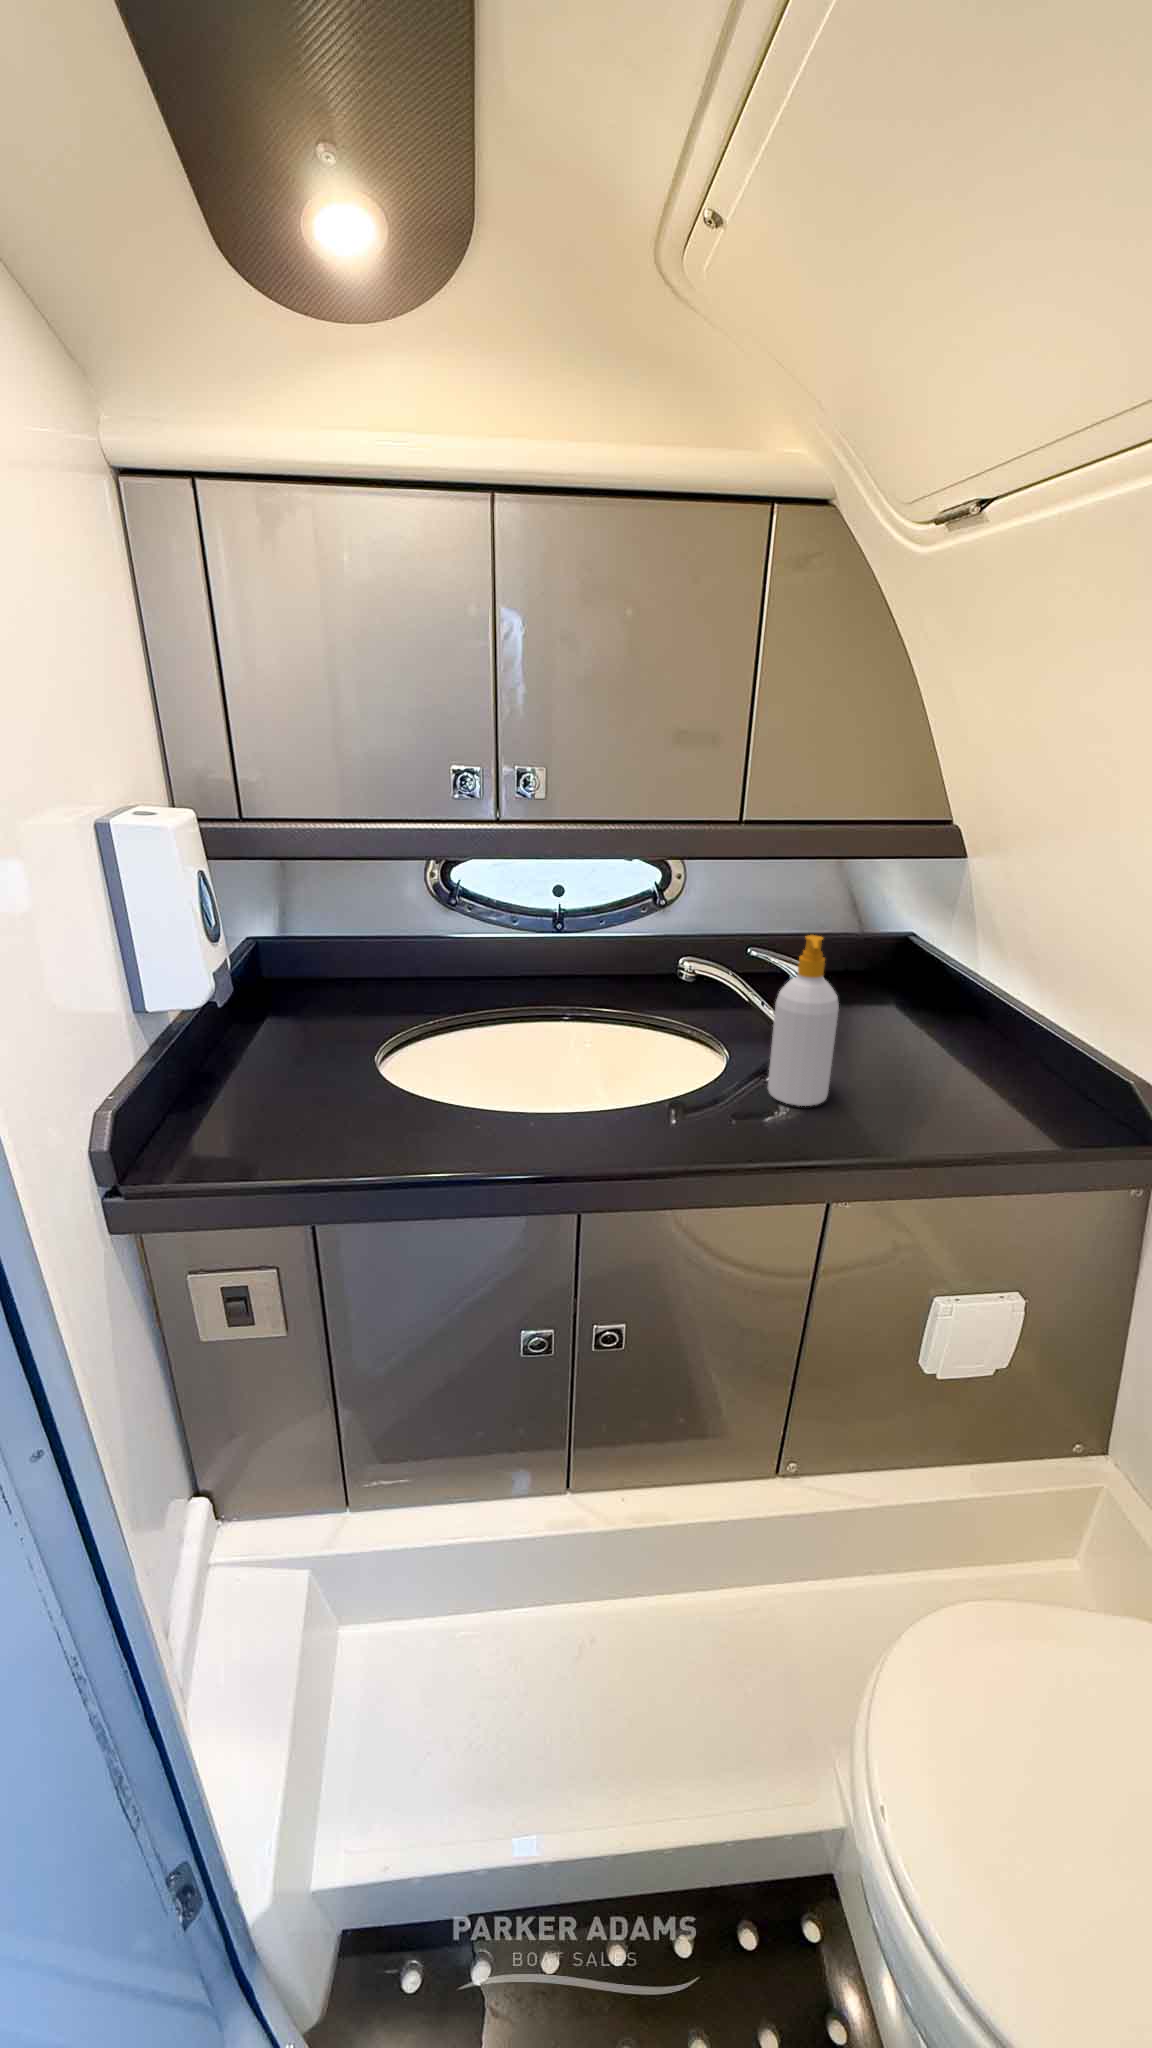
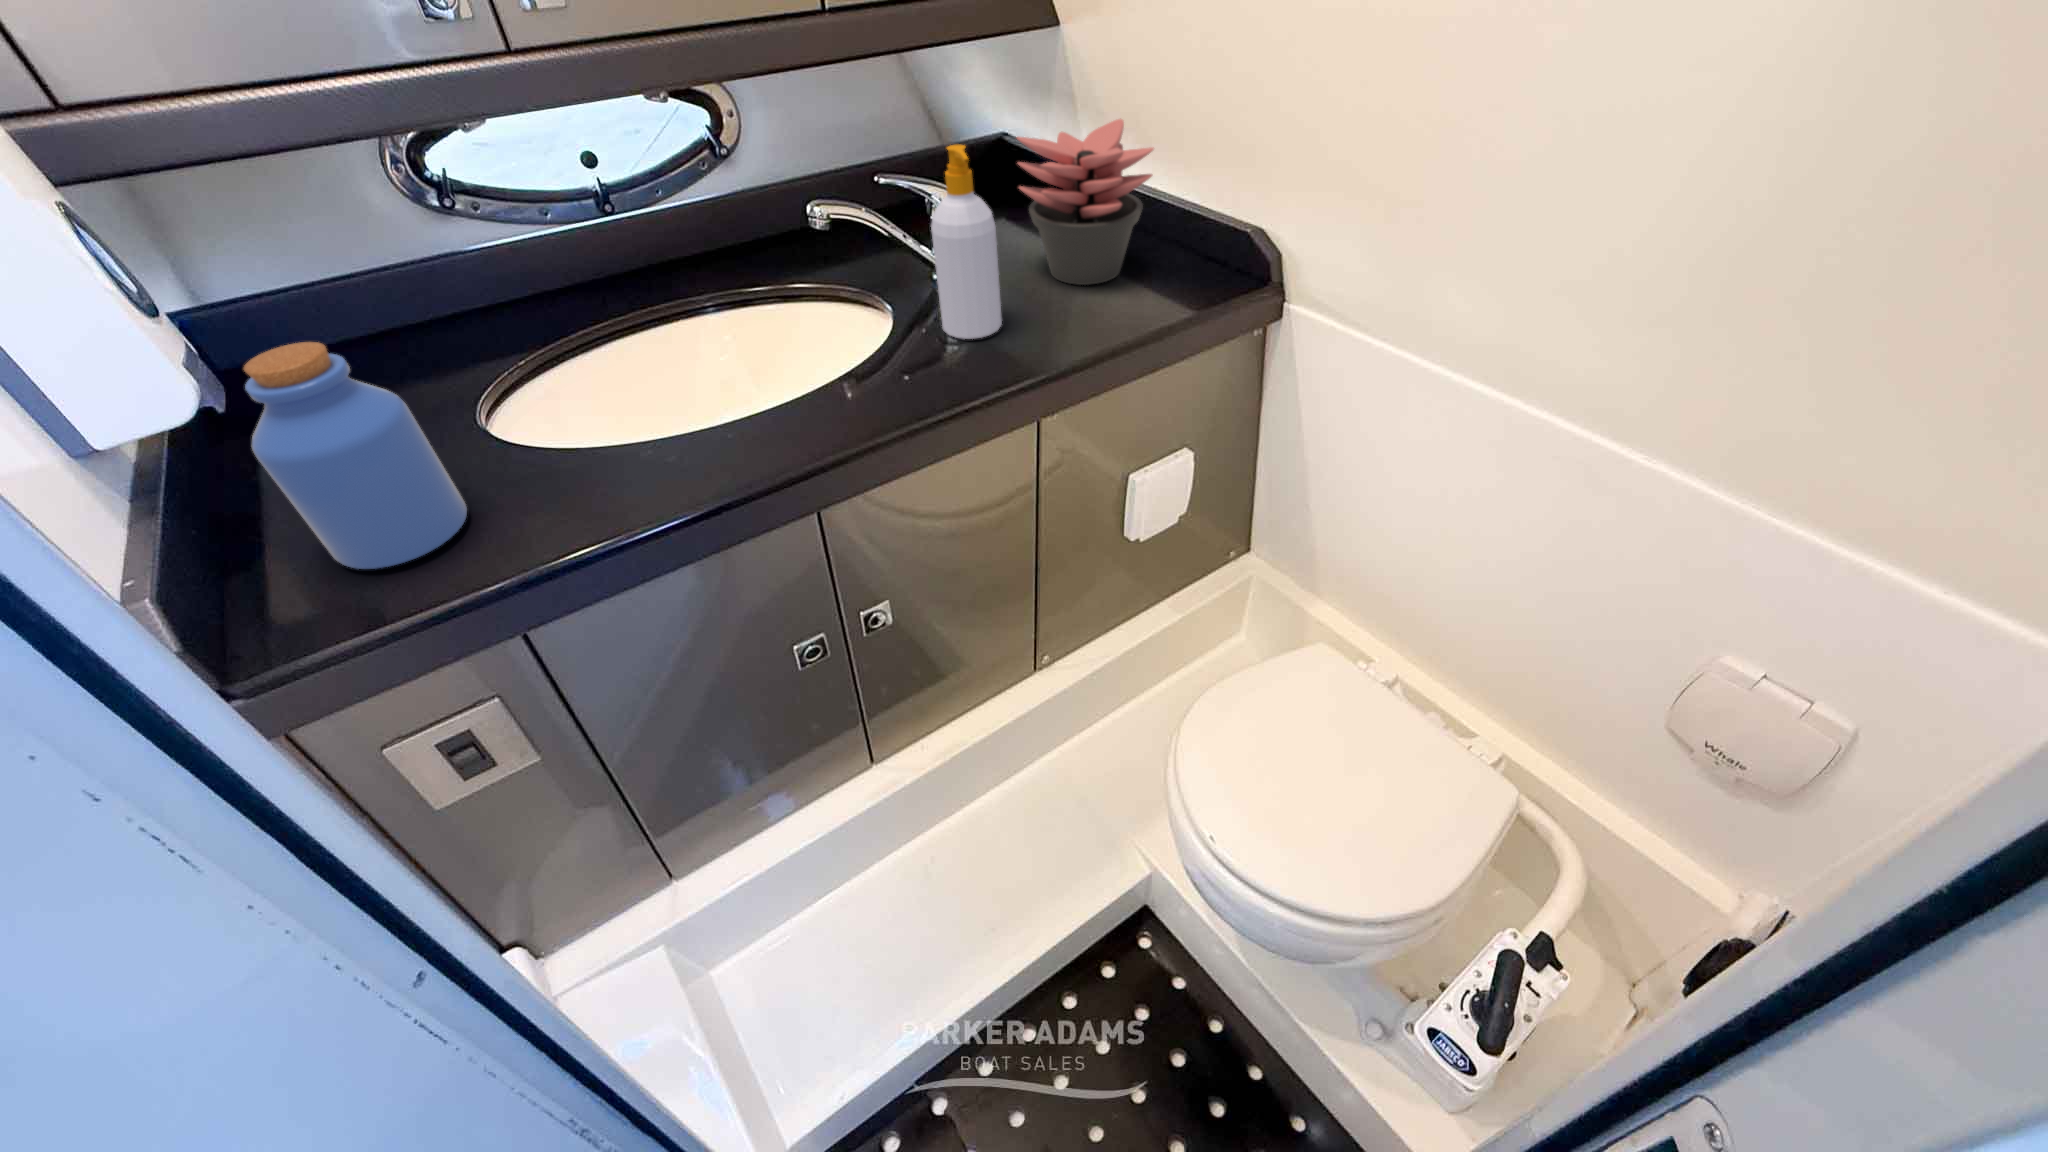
succulent plant: none [887,941,1036,1089] -> present [1017,119,1153,285]
jar: none [217,972,330,1139] -> present [244,342,467,569]

